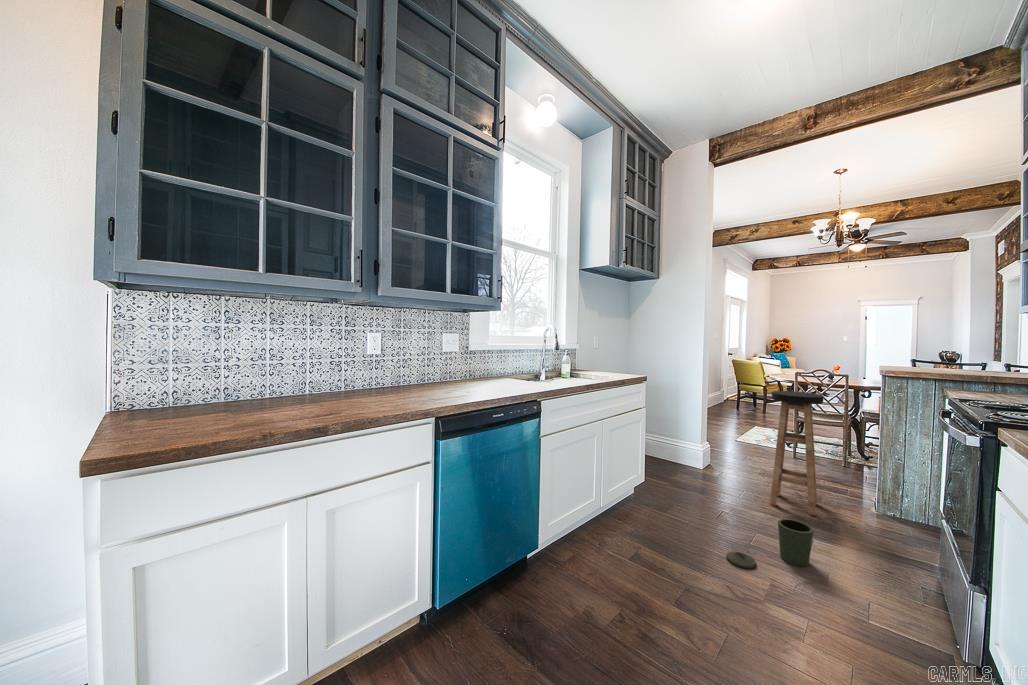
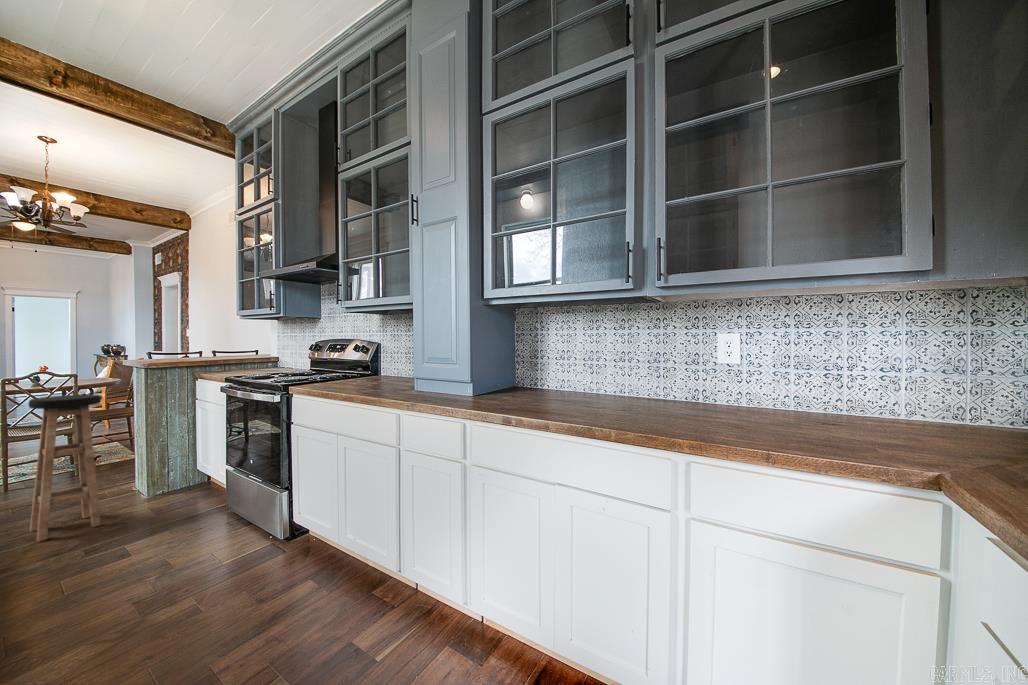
trash can: present [726,519,813,569] -> none [50,523,145,613]

